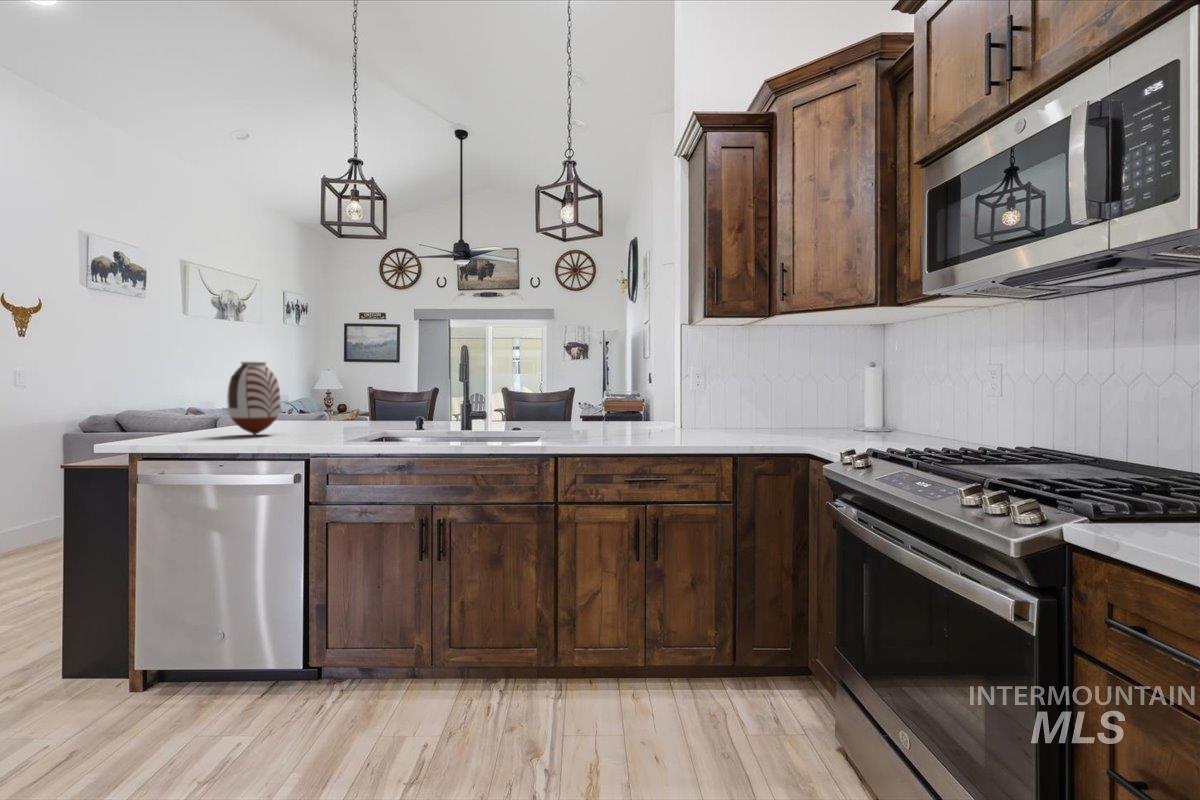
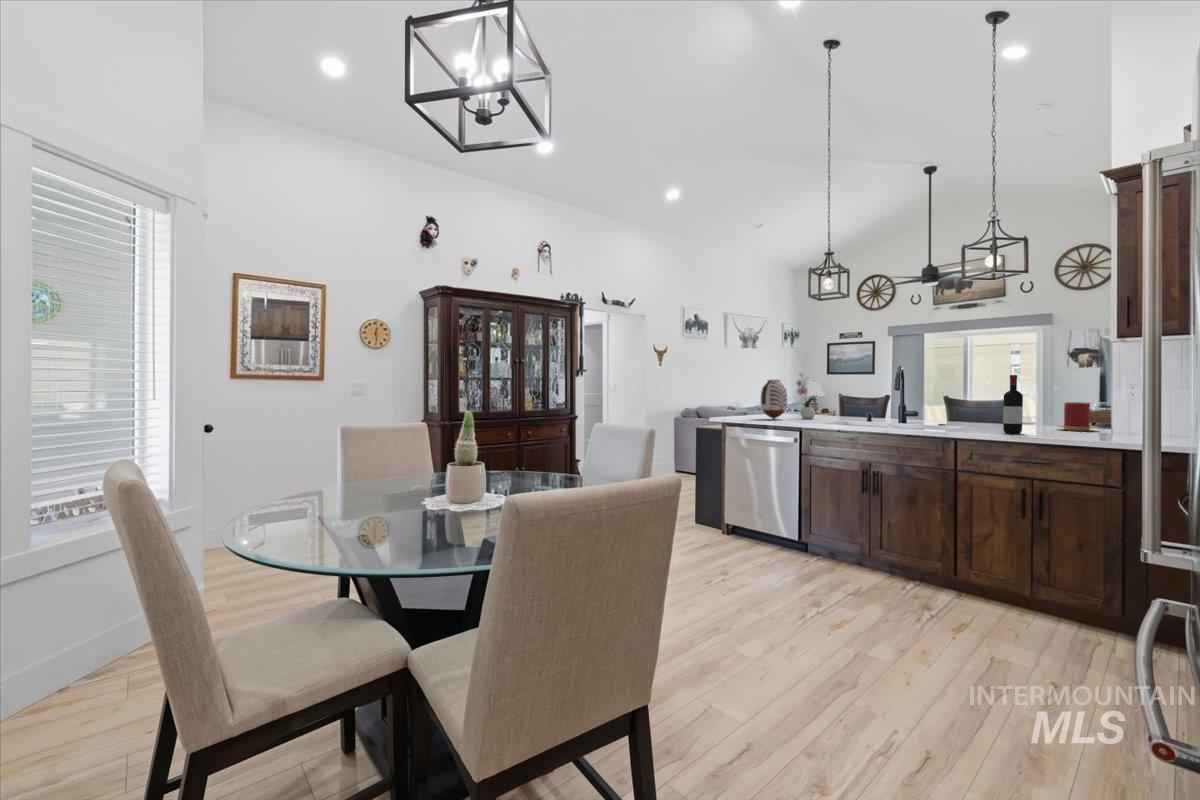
flower arrangement: none [297,352,336,431] -> present [797,380,815,419]
wine bottle: none [618,356,642,443] -> present [1003,375,1023,434]
candle: none [659,396,702,433] -> present [1057,402,1097,431]

